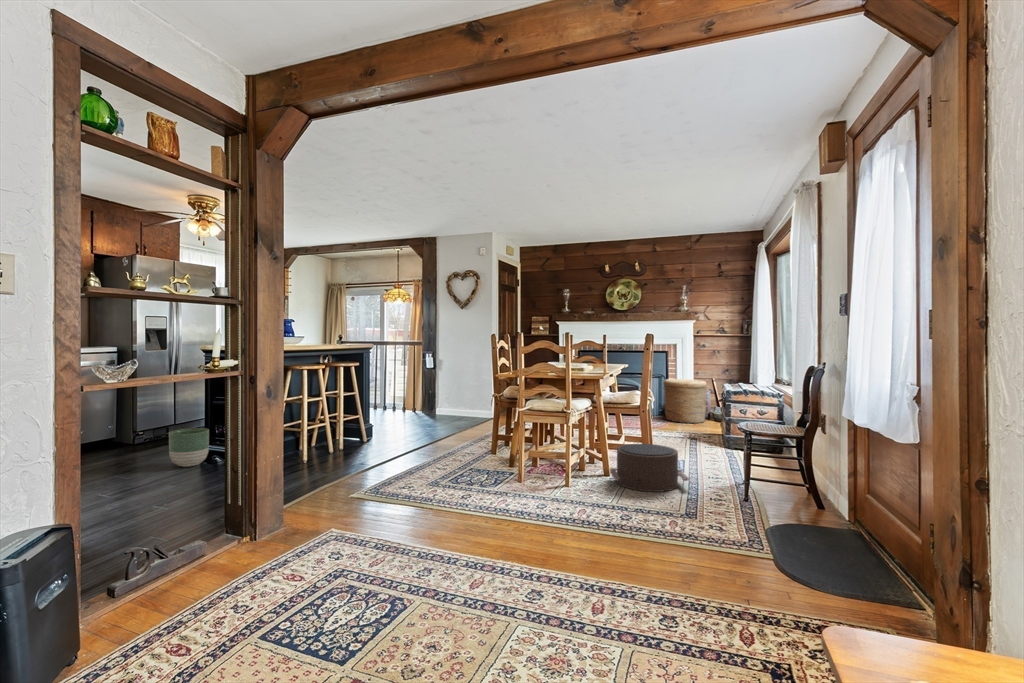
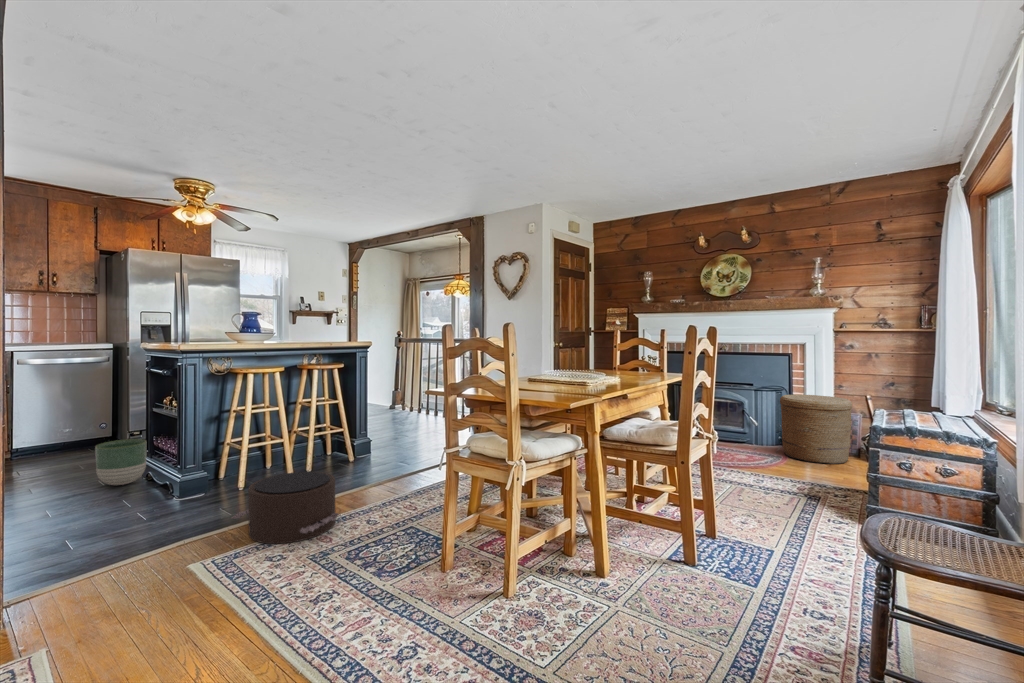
pouf: present [610,444,690,492] -> present [232,472,339,544]

